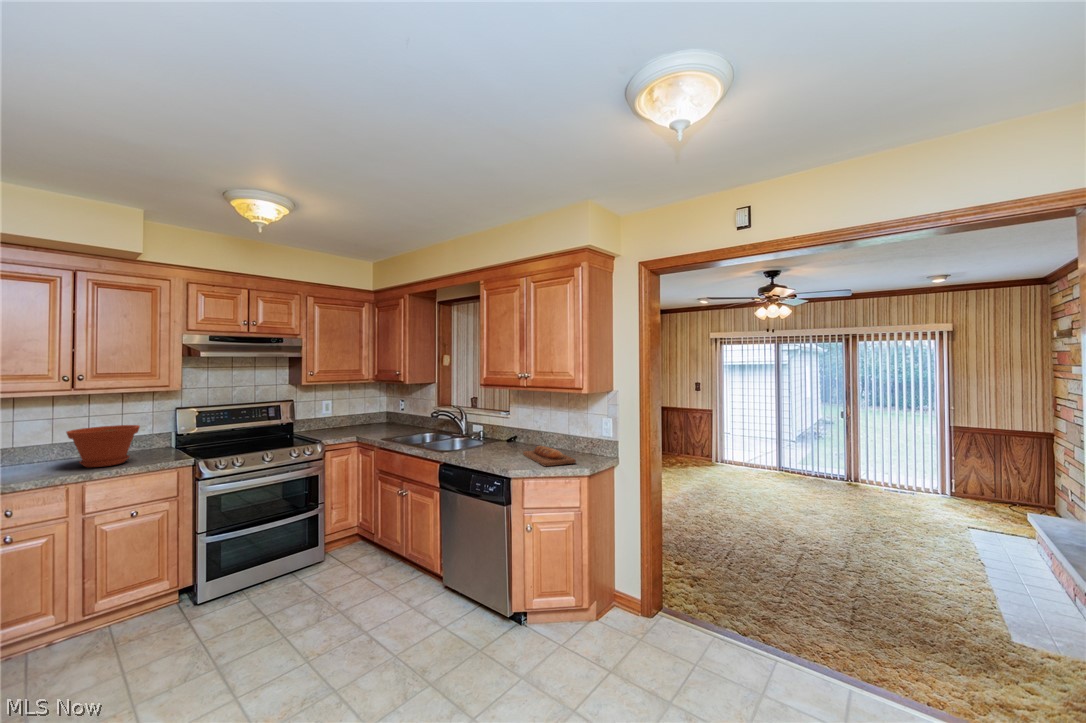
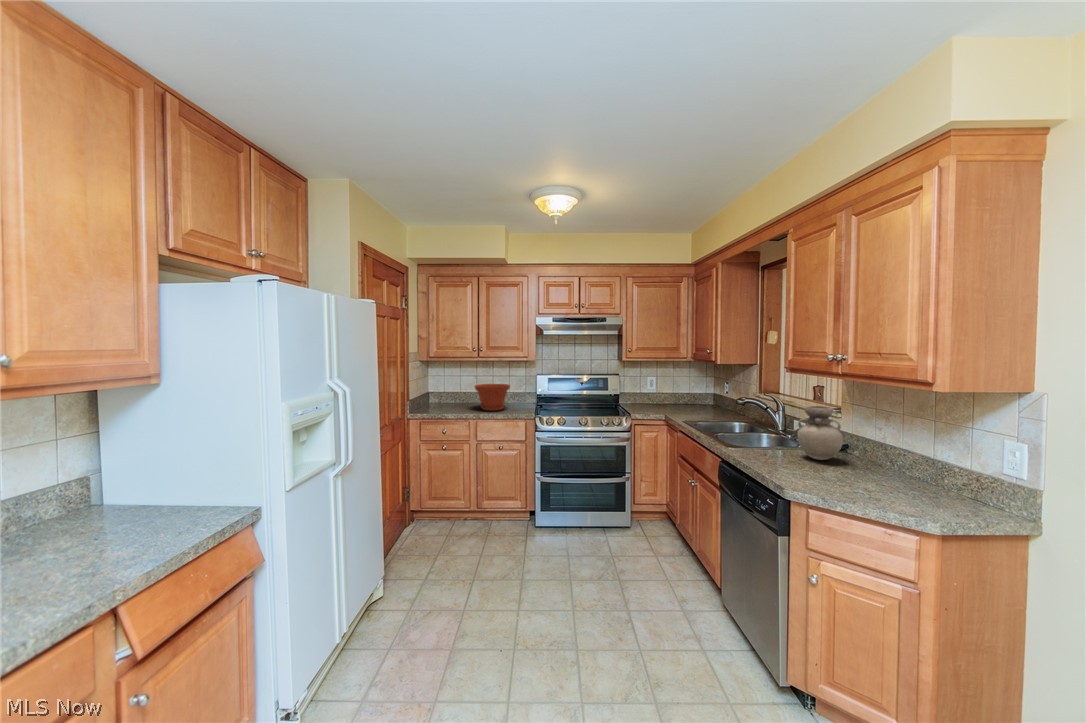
vase: none [494,411,520,450] -> present [798,406,843,460]
bread loaf: present [523,446,576,466] -> none [836,464,922,507]

